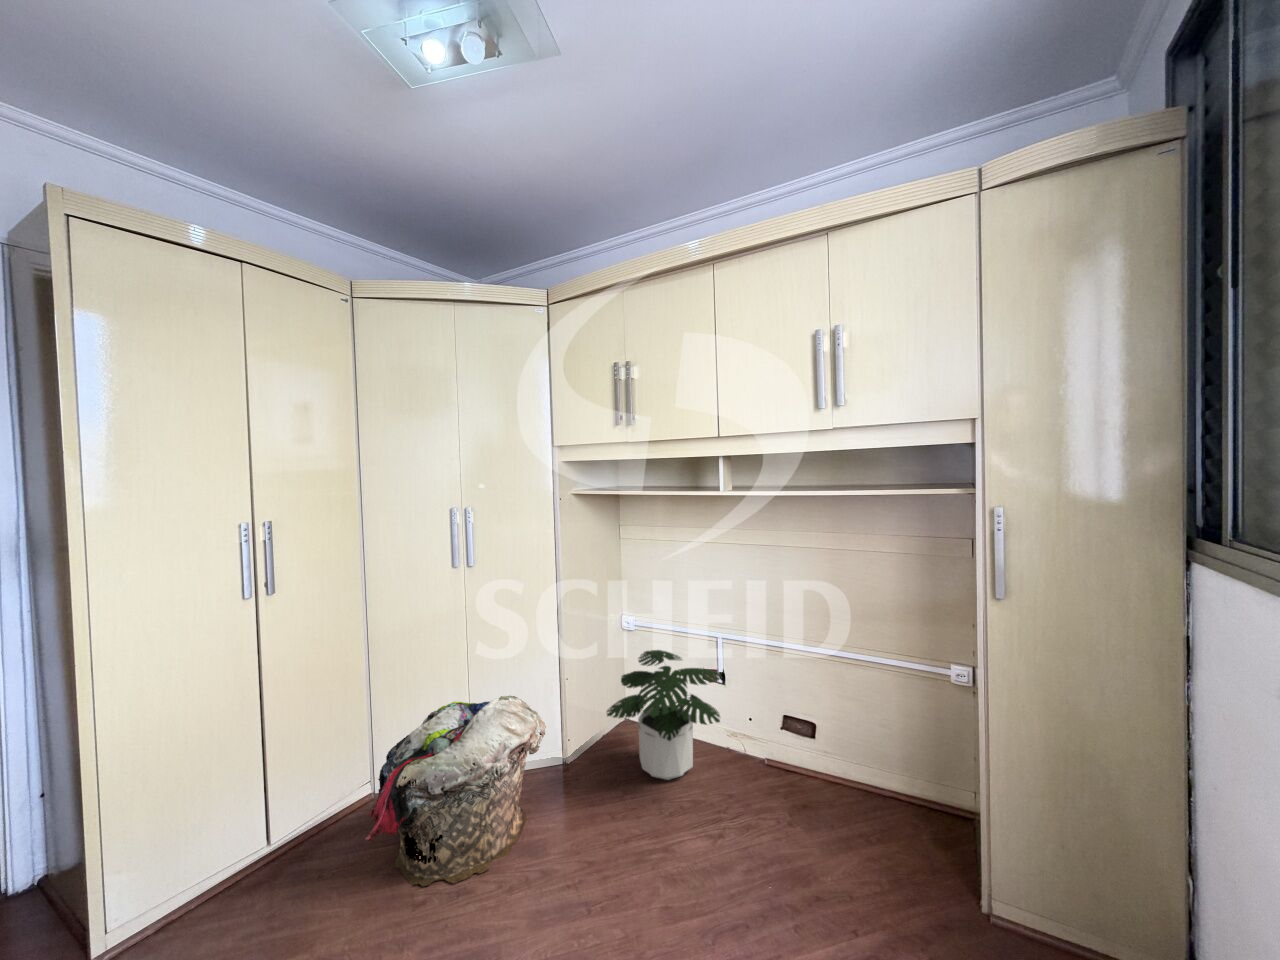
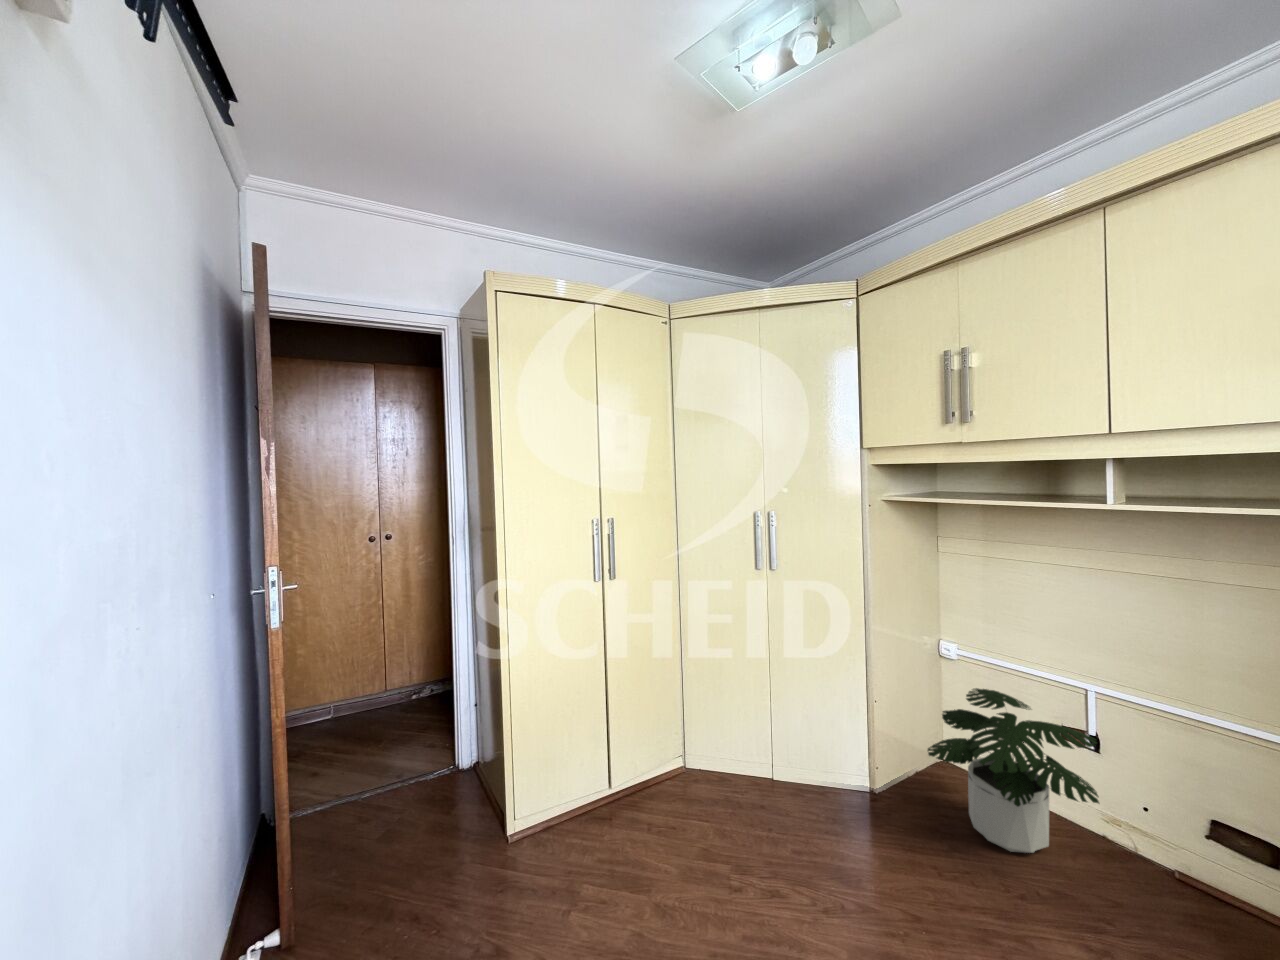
laundry basket: present [365,696,546,887] -> none [688,702,855,882]

